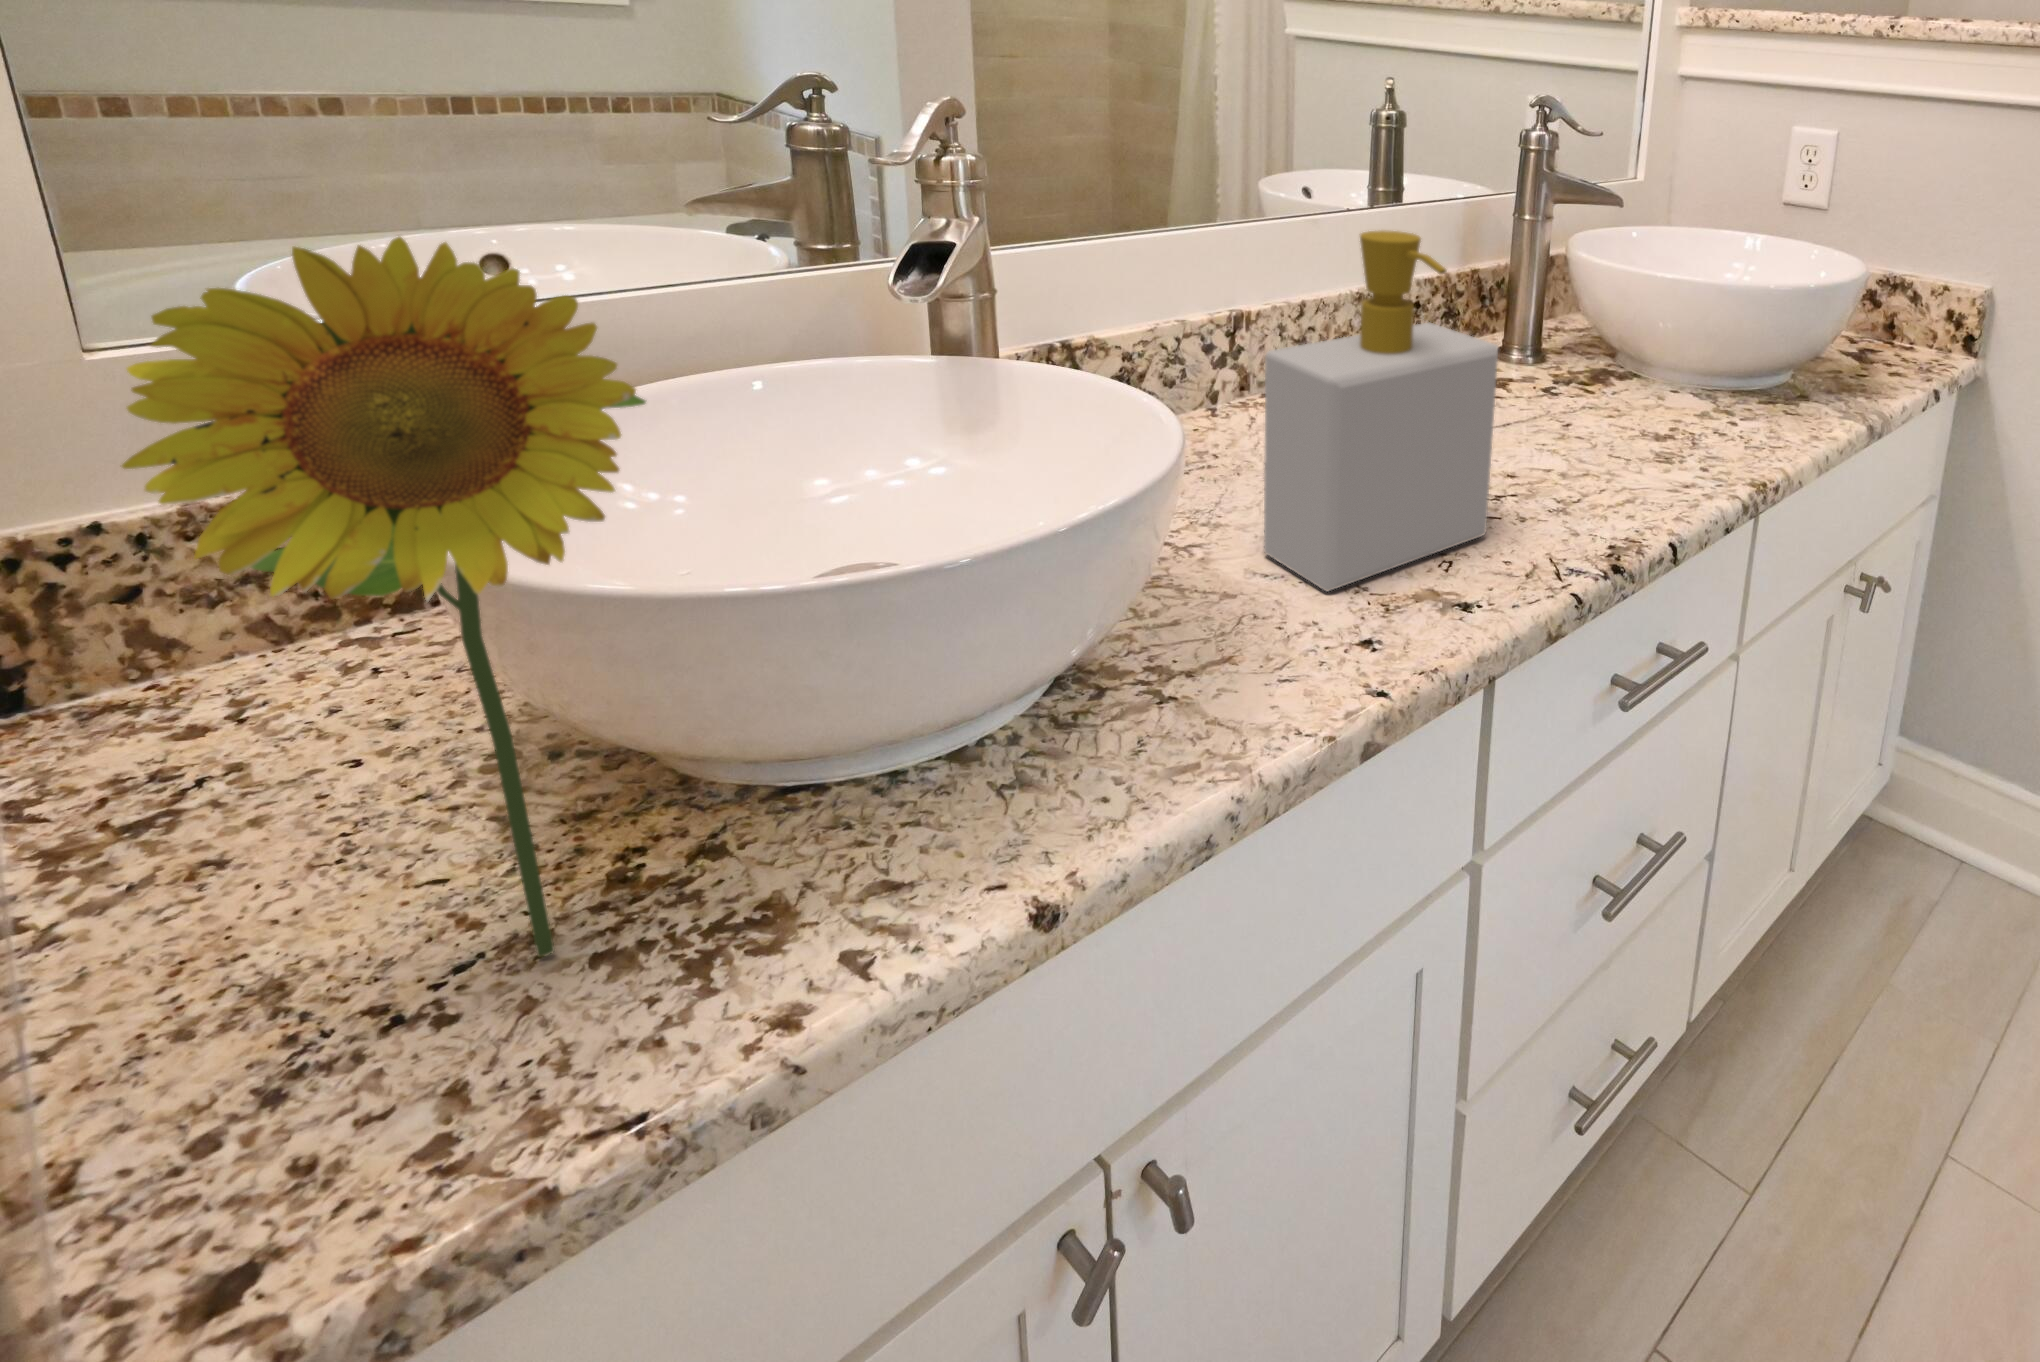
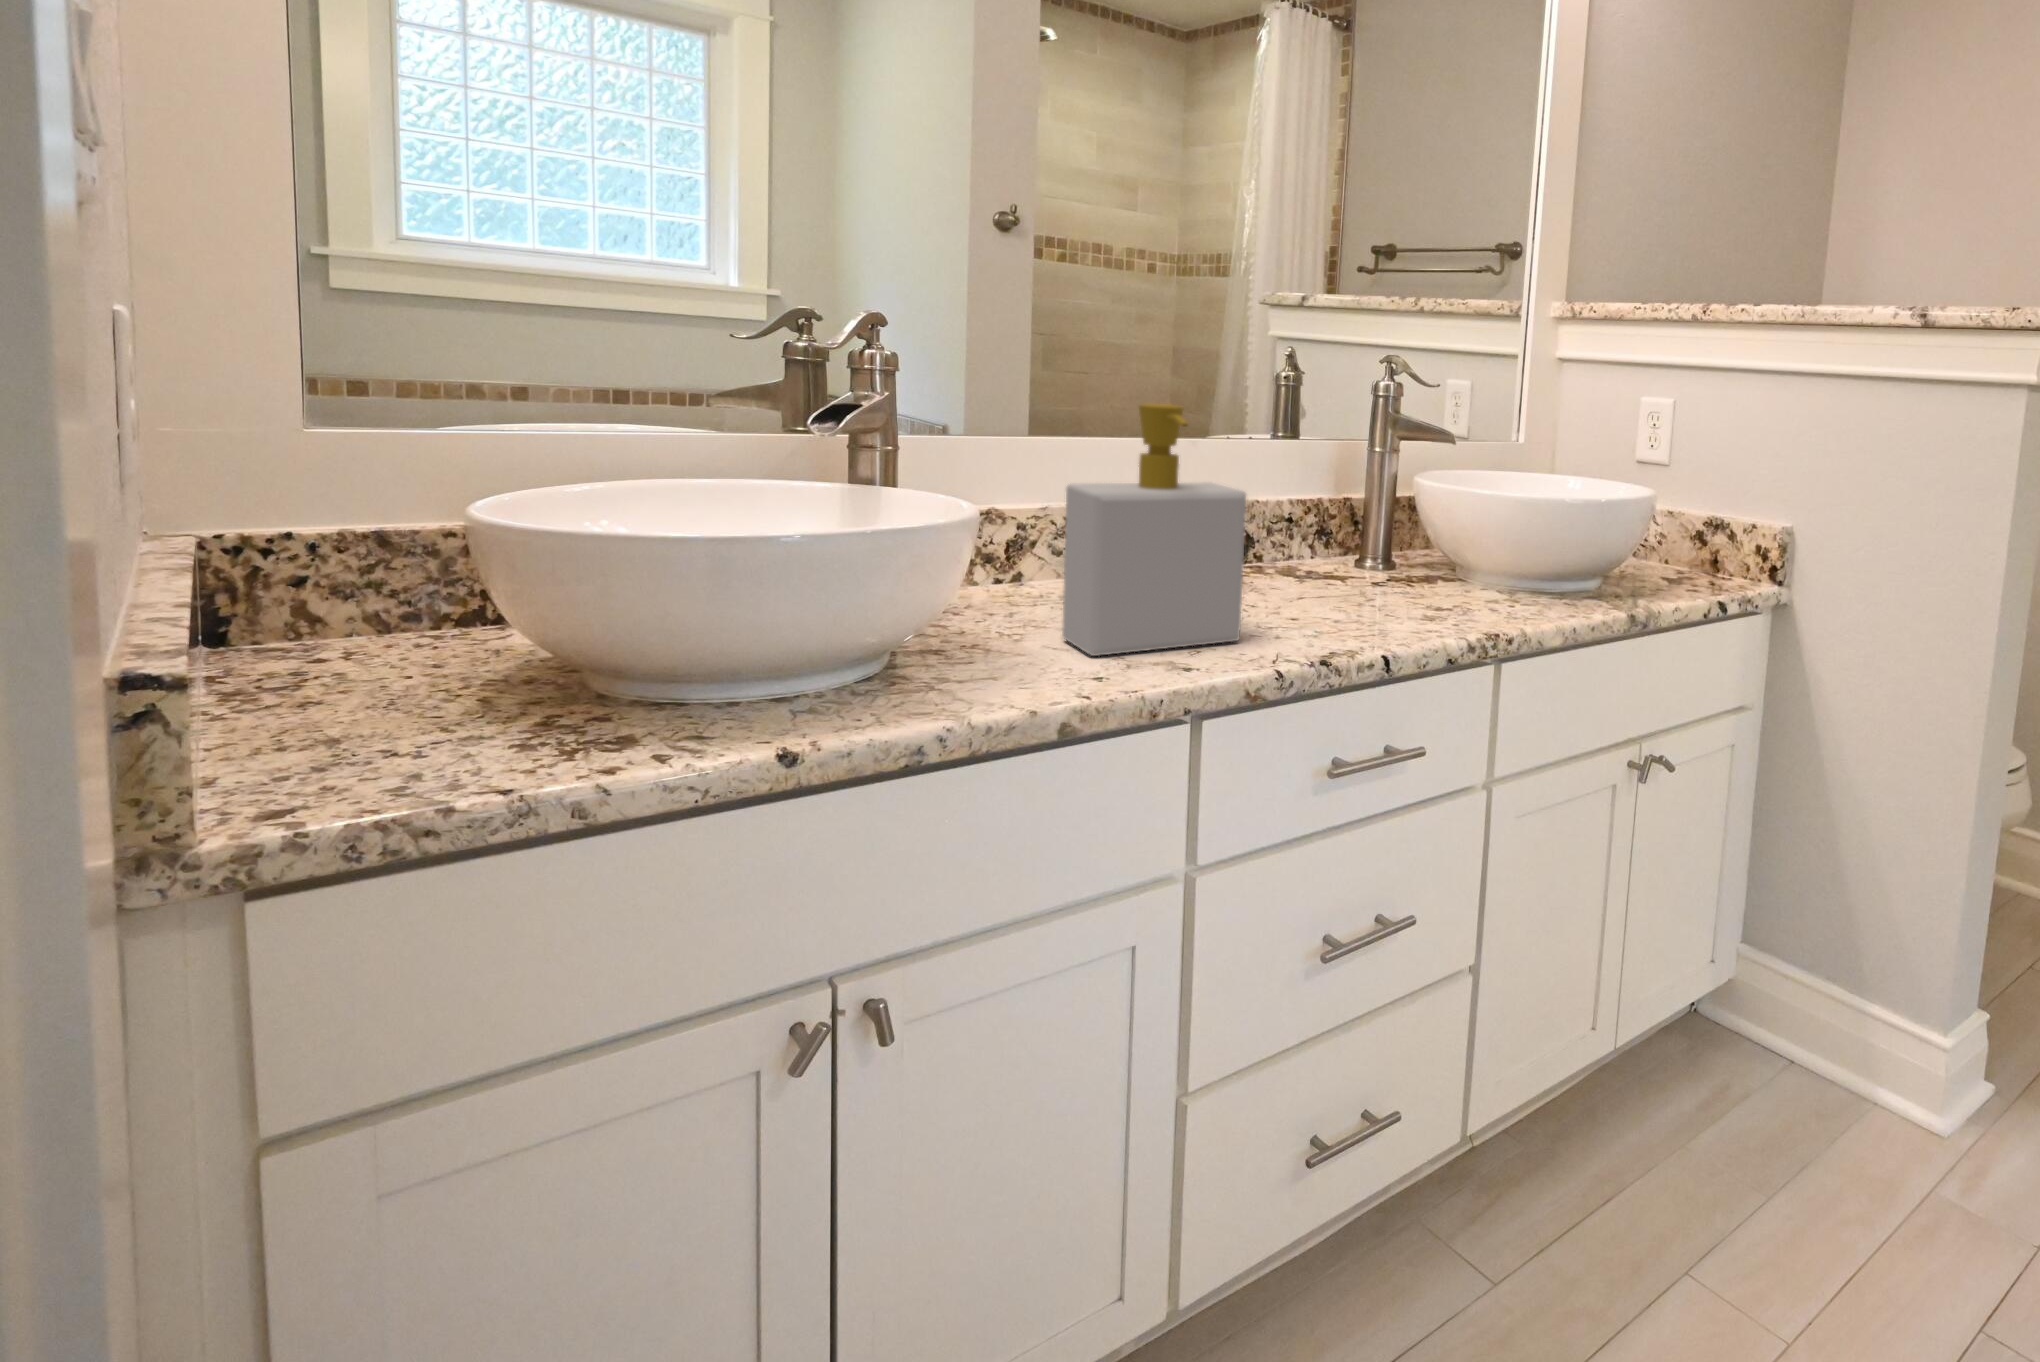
flower: present [122,237,646,957] -> none [308,282,585,741]

